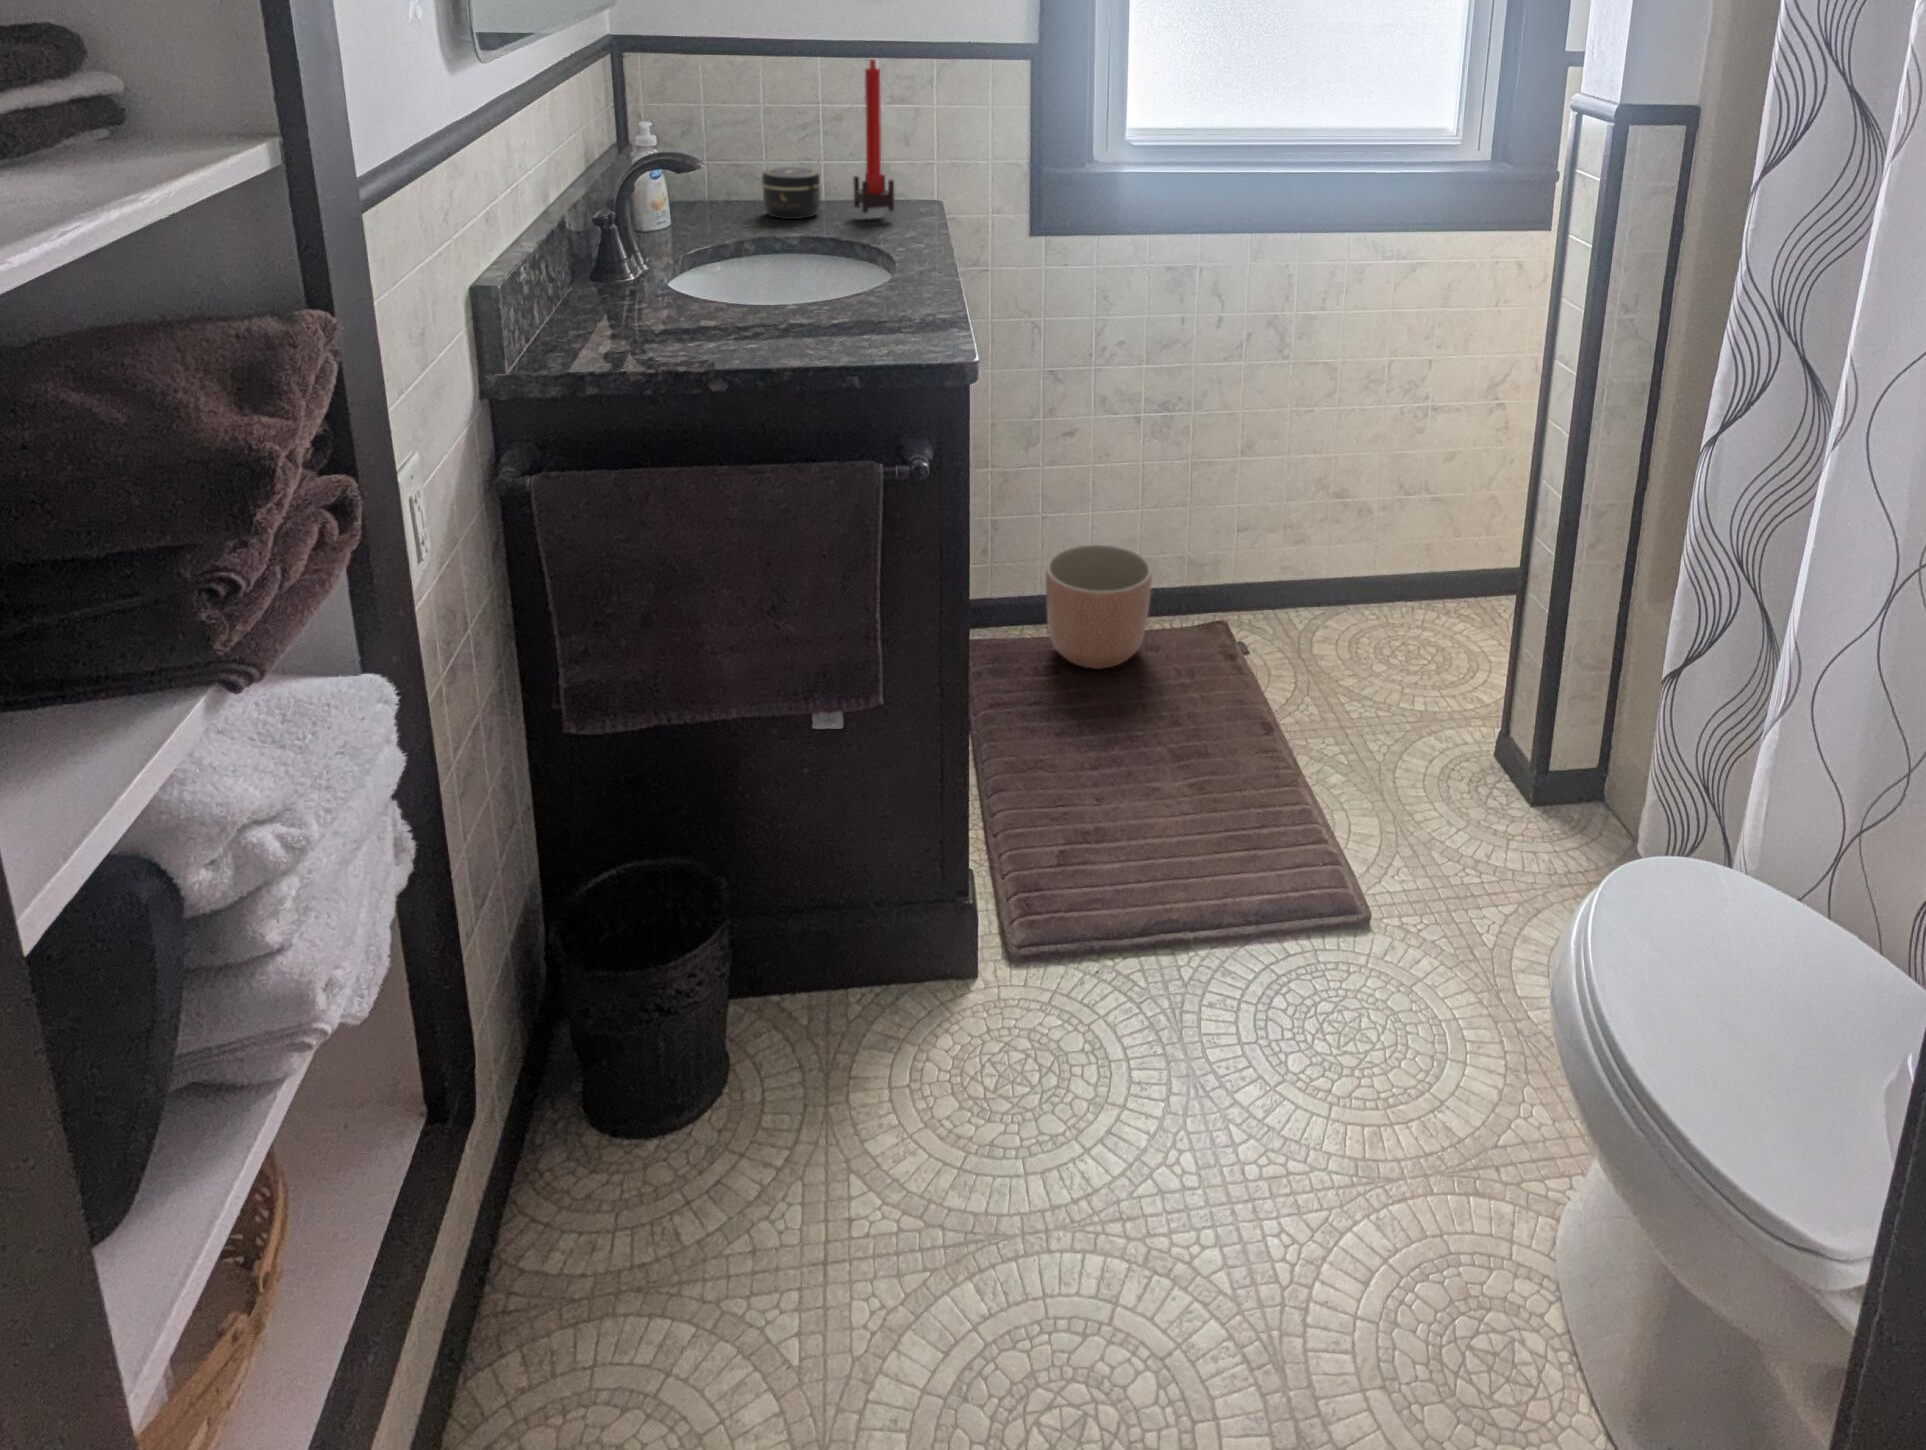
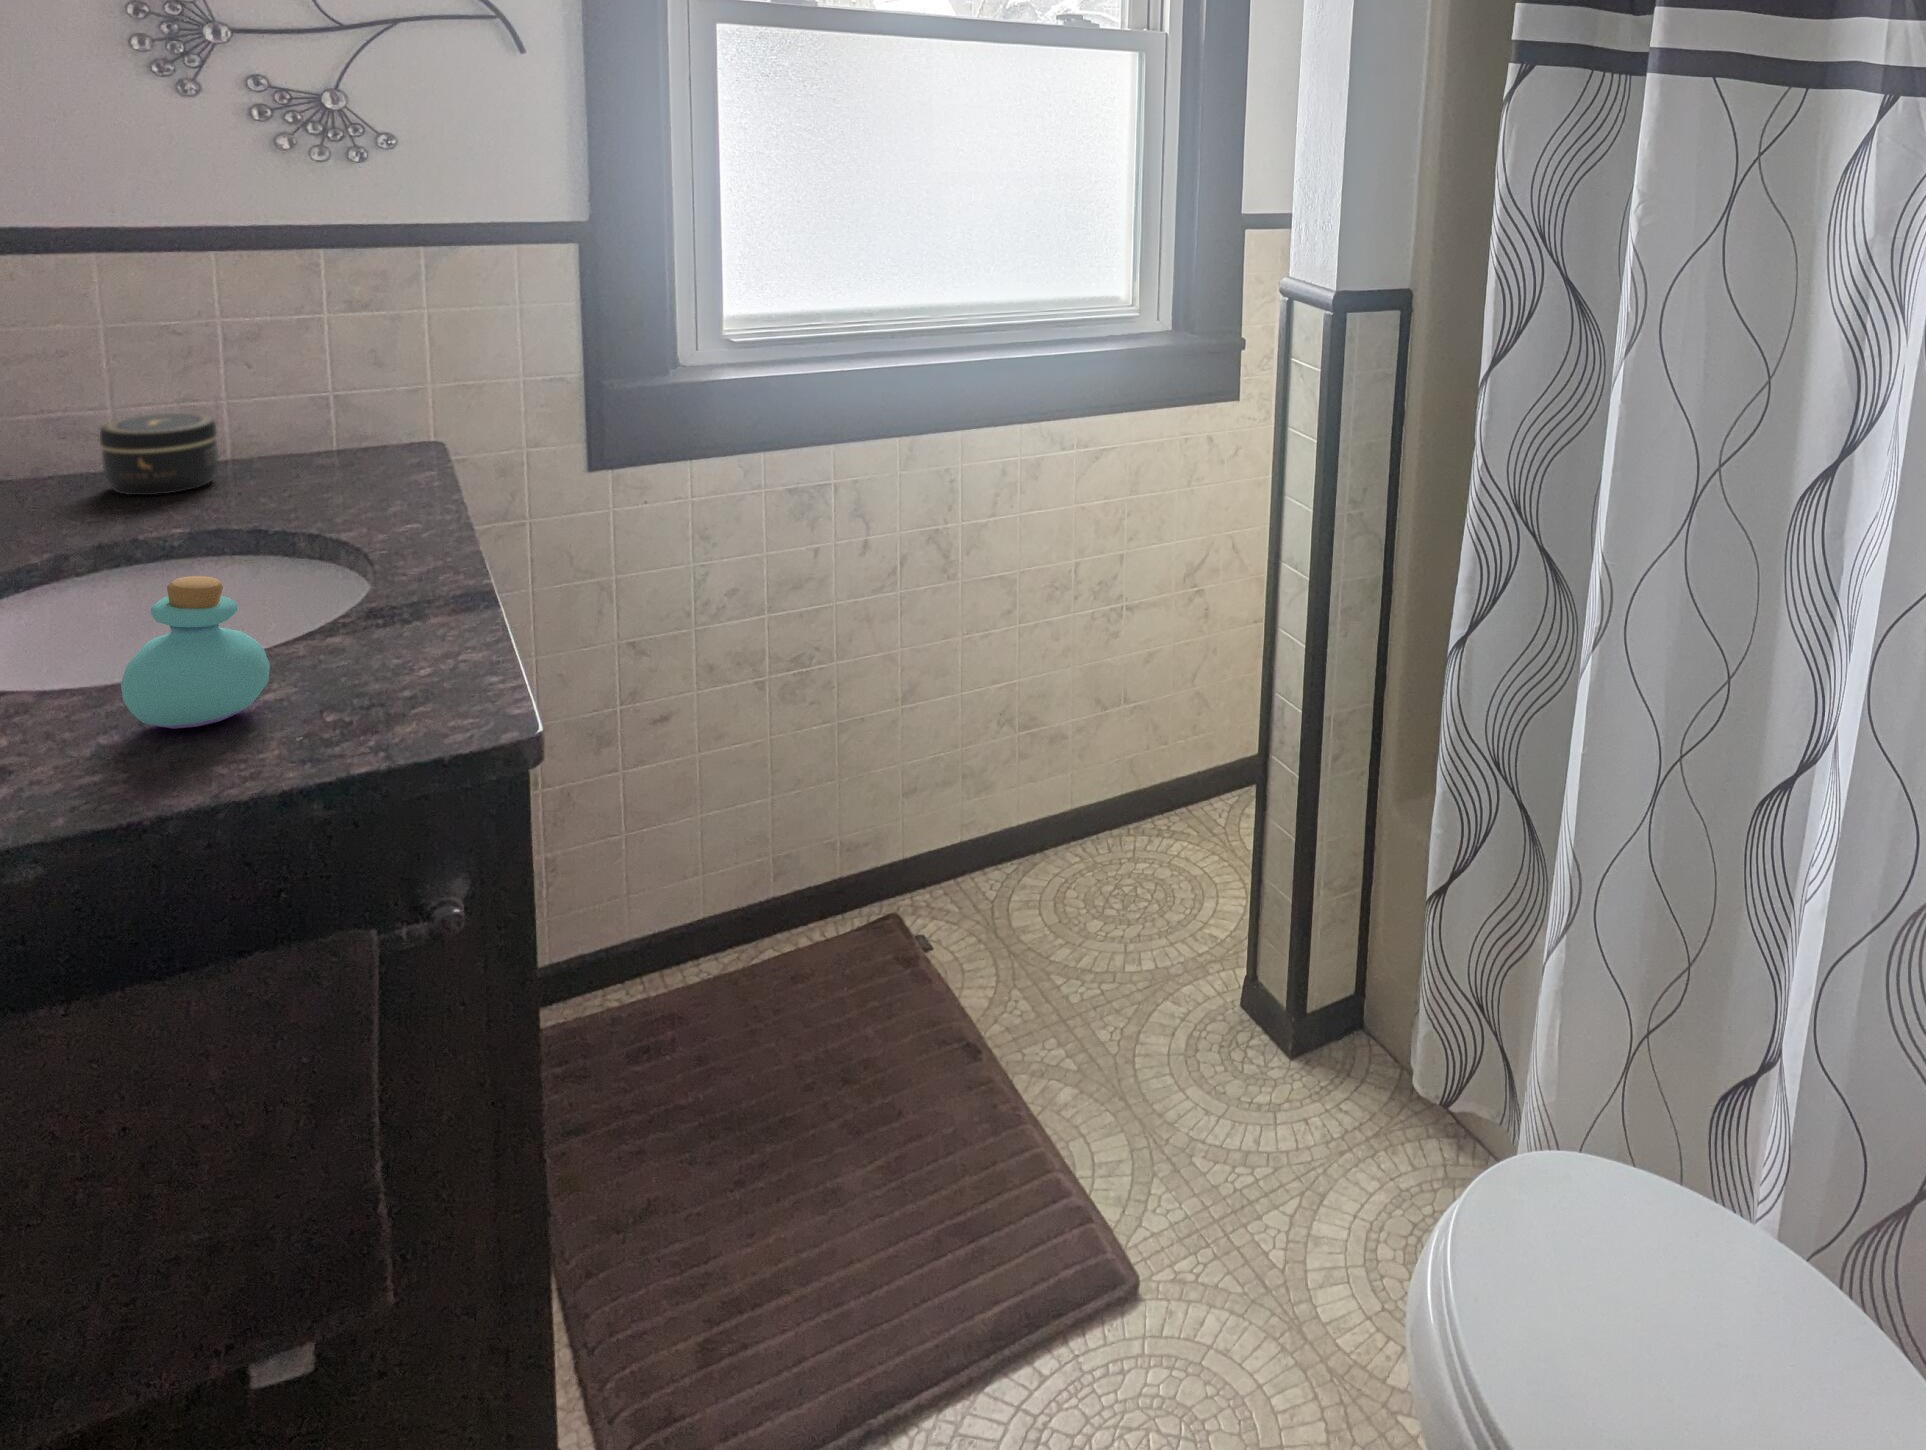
candle: present [853,59,894,219] -> none [281,253,359,480]
perfume bottle: none [773,242,844,336] -> present [121,576,270,729]
planter: present [1046,544,1152,668] -> none [640,854,798,1031]

